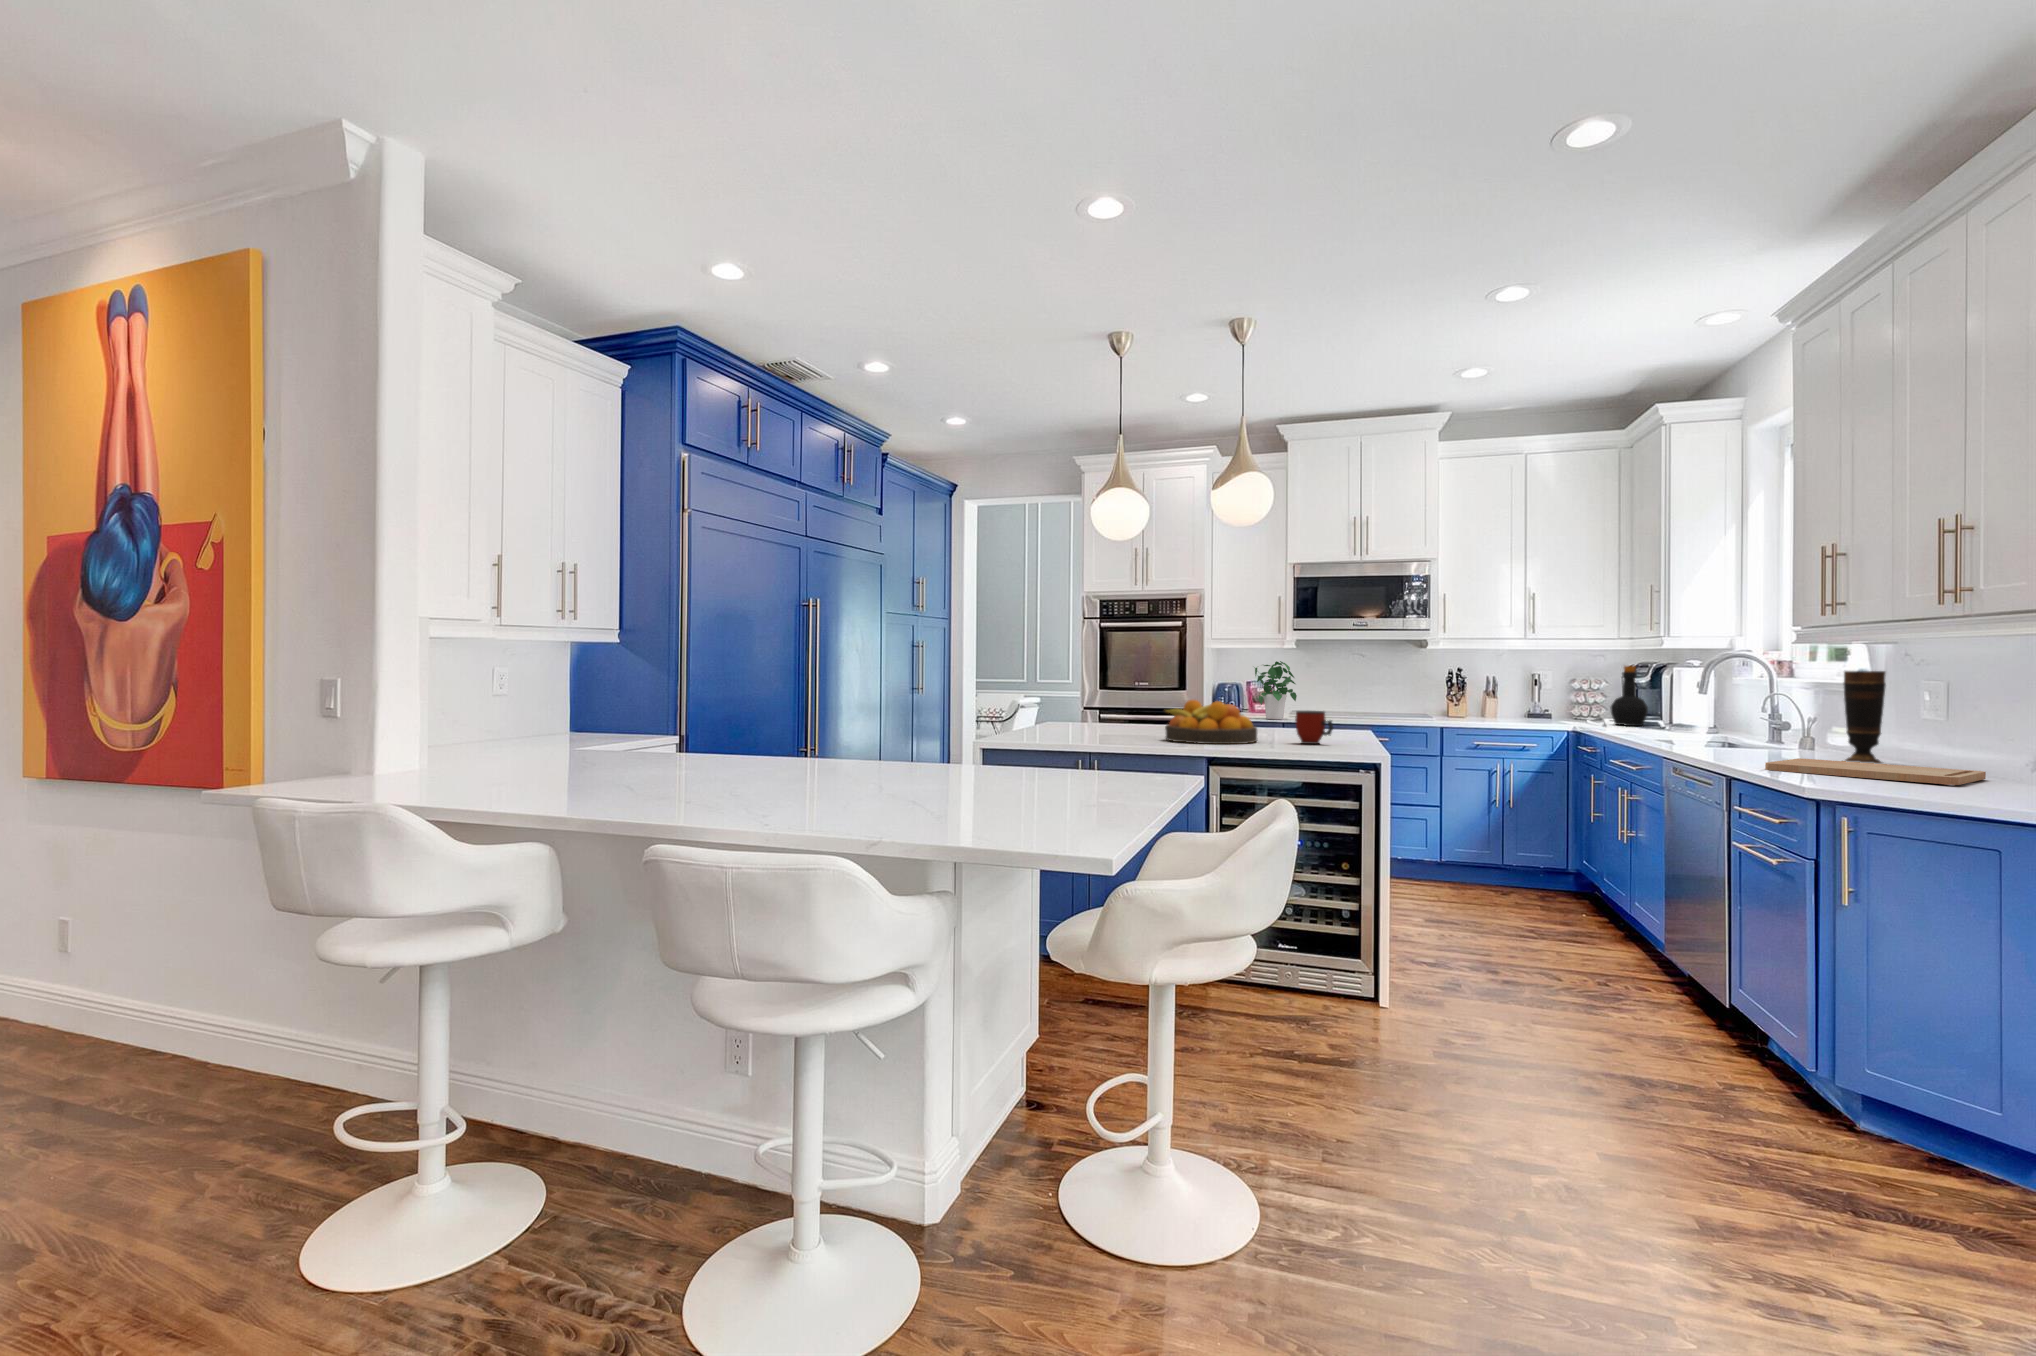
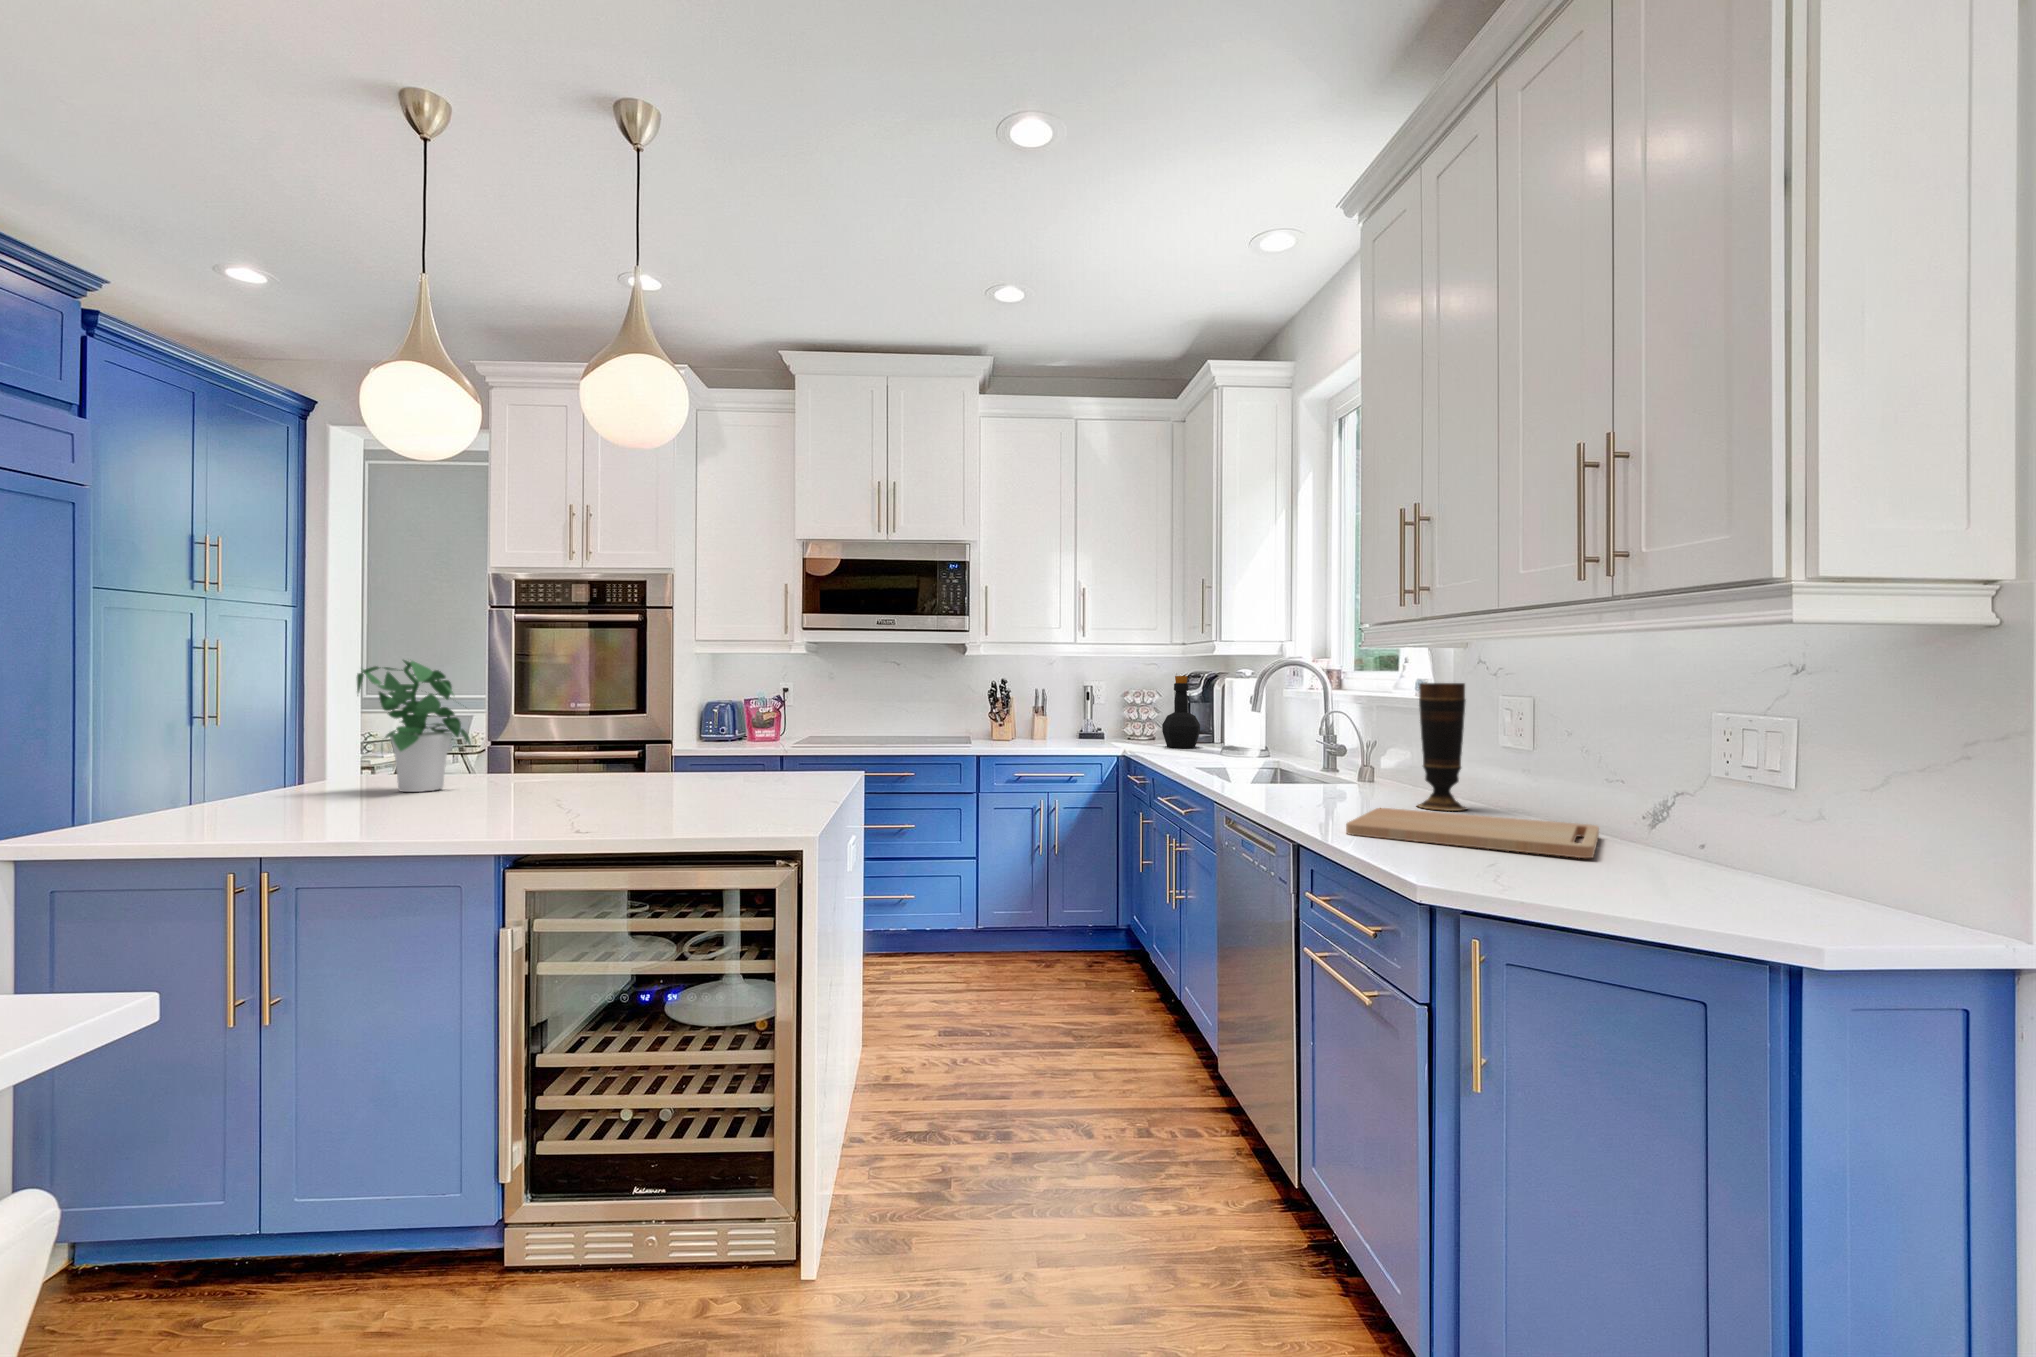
potted plant: present [1255,661,1297,720] -> present [357,660,471,792]
fruit bowl: present [1165,700,1257,744] -> none [435,740,621,827]
mug: present [1295,711,1333,744] -> none [678,755,740,815]

